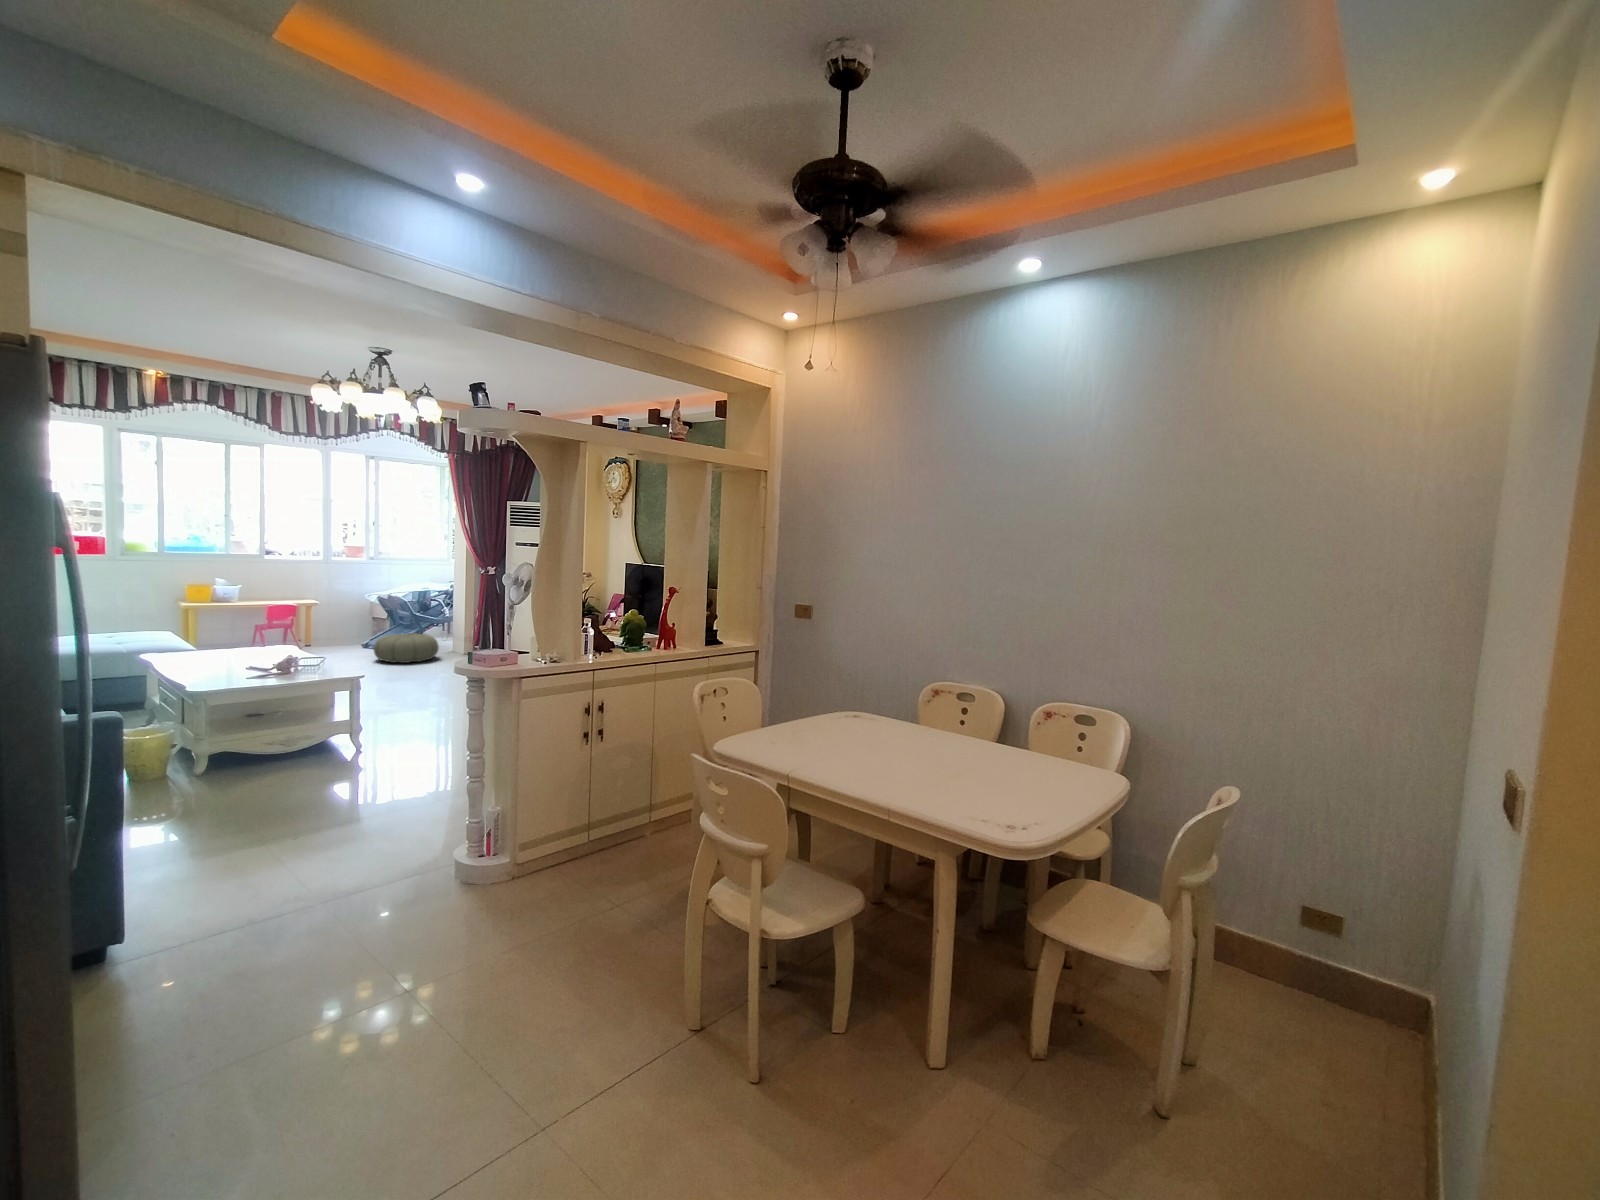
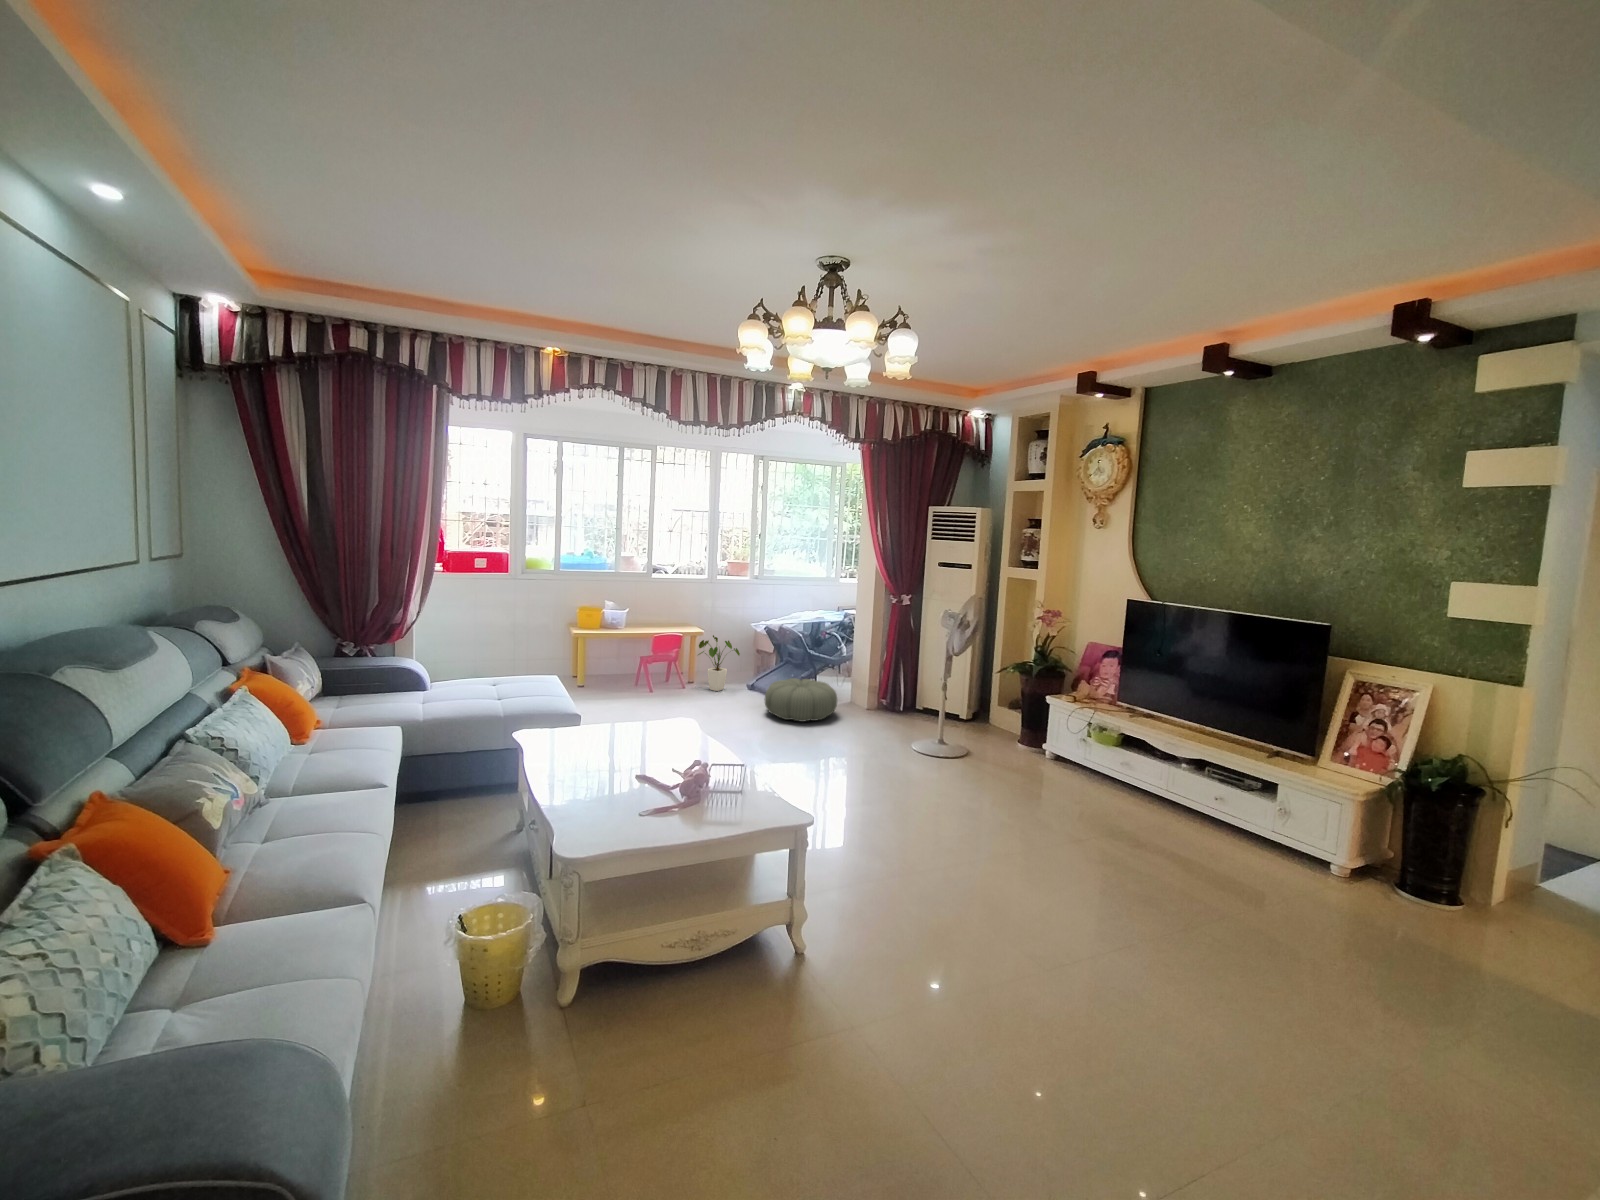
house plant: none [312,606,355,651] -> present [698,635,740,691]

